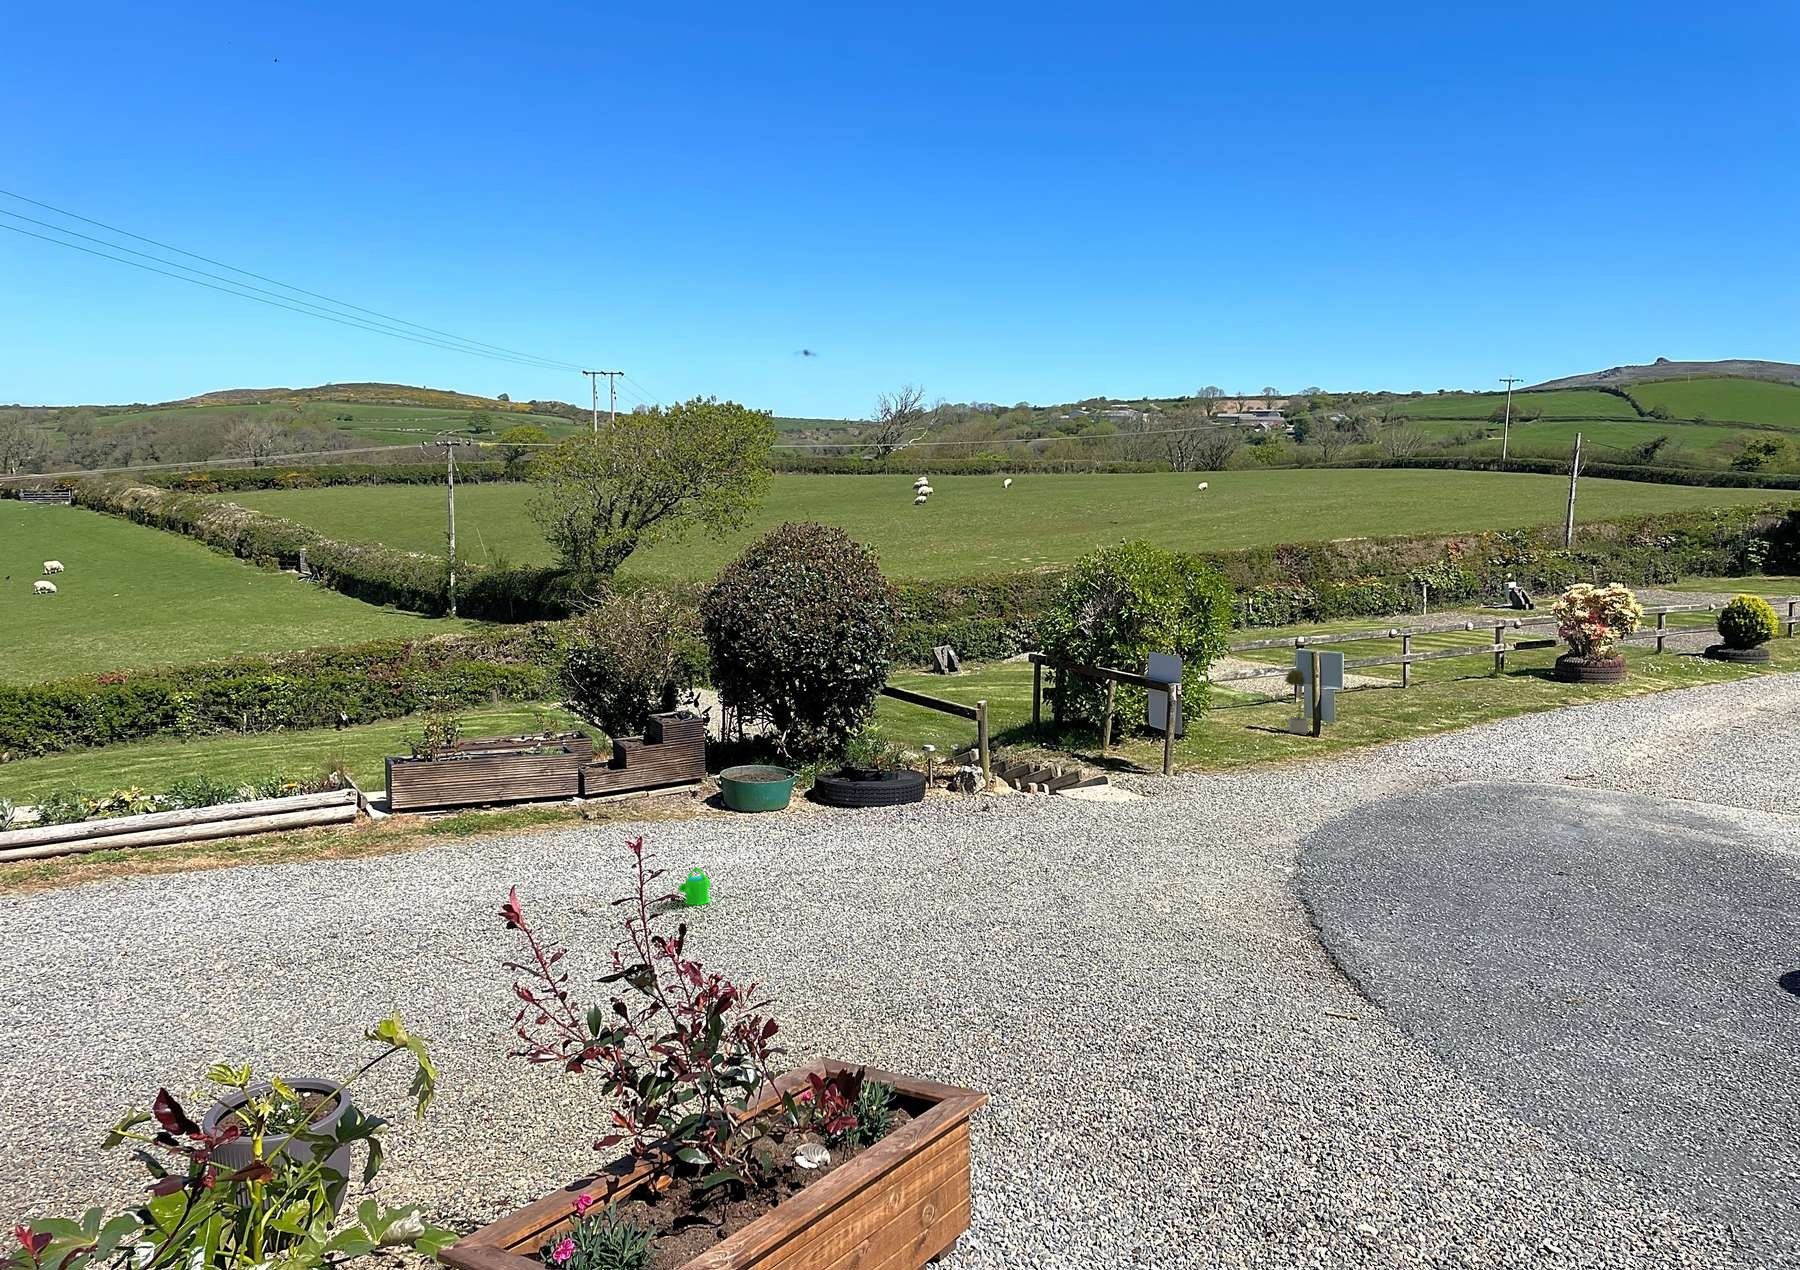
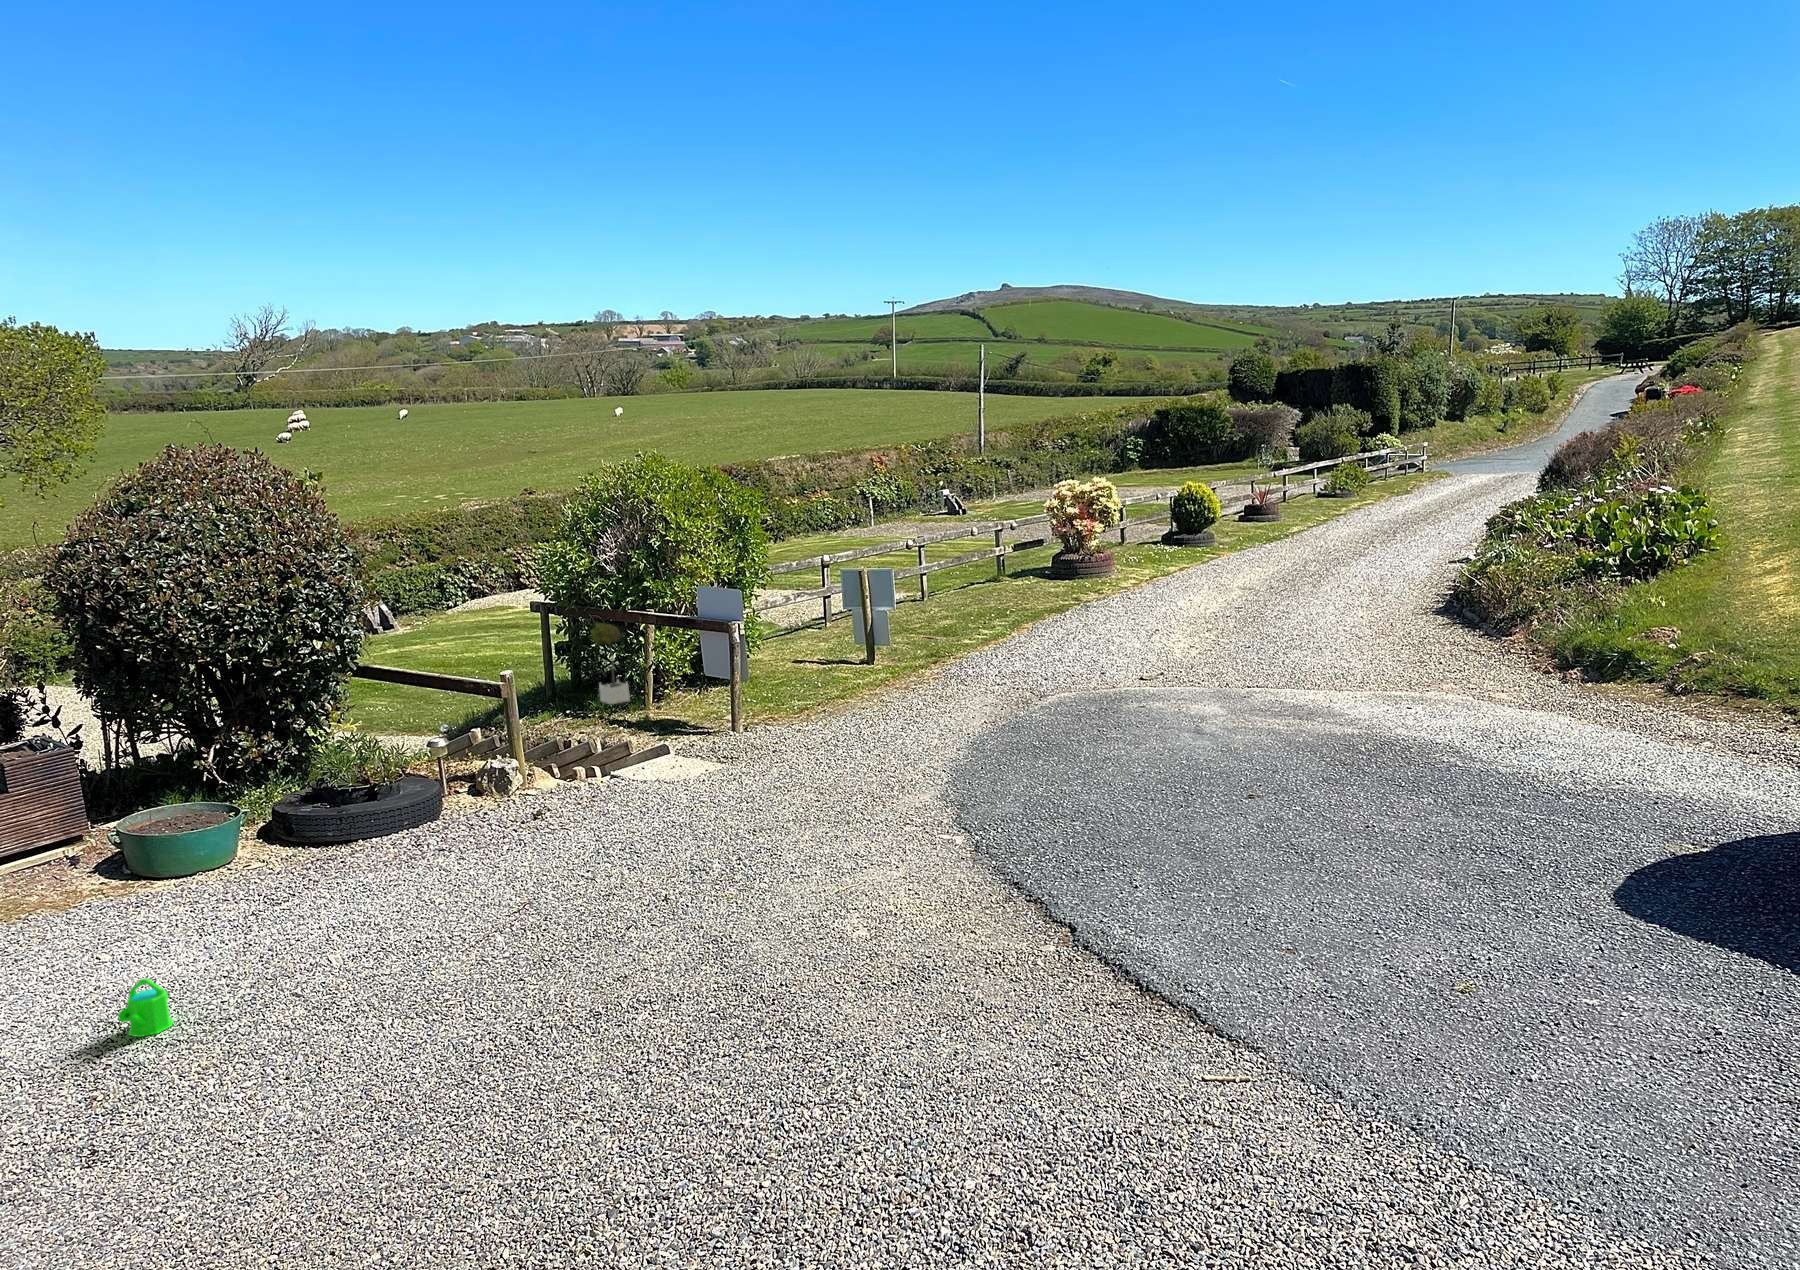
potted tree: present [1285,669,1308,734] -> present [591,623,630,704]

